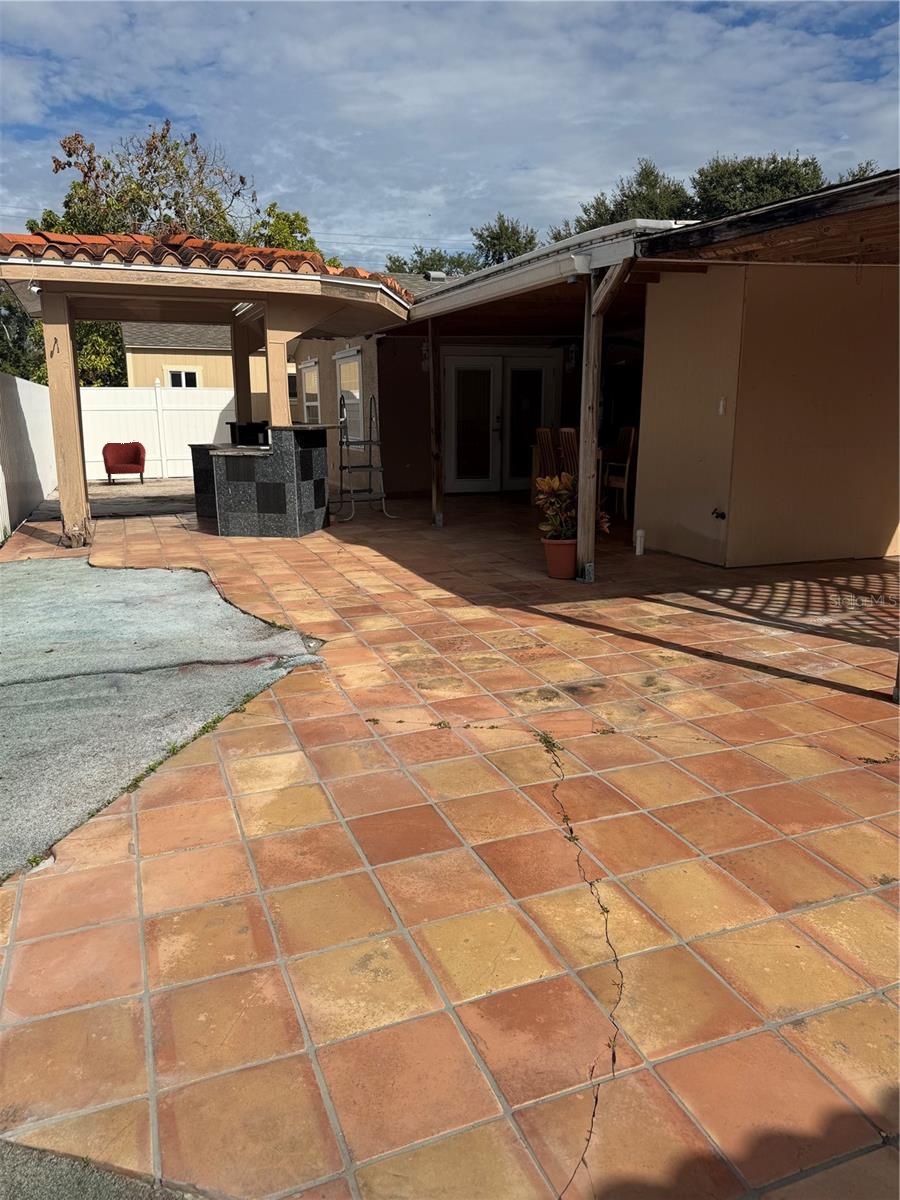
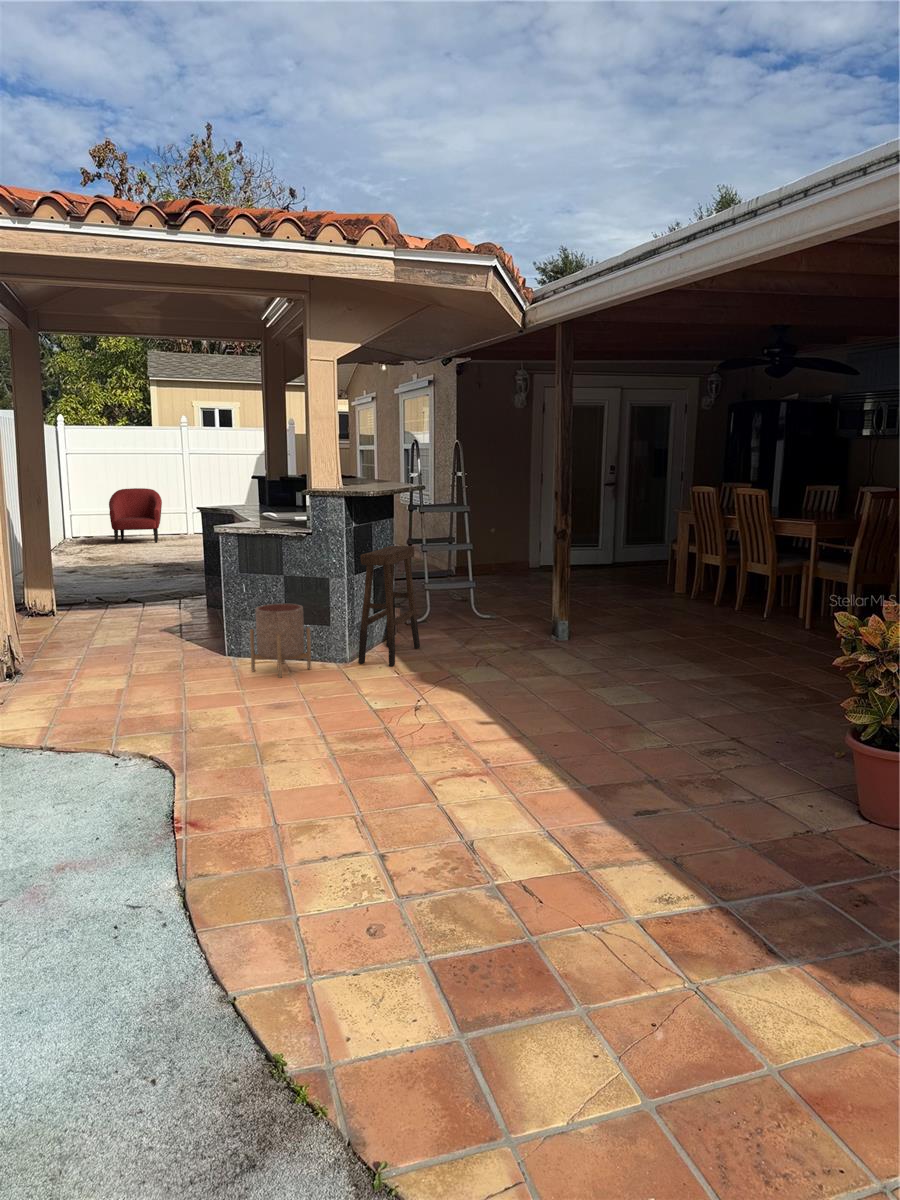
stool: none [305,464,346,538] -> present [358,546,420,666]
planter: none [236,499,275,544] -> present [250,604,311,678]

